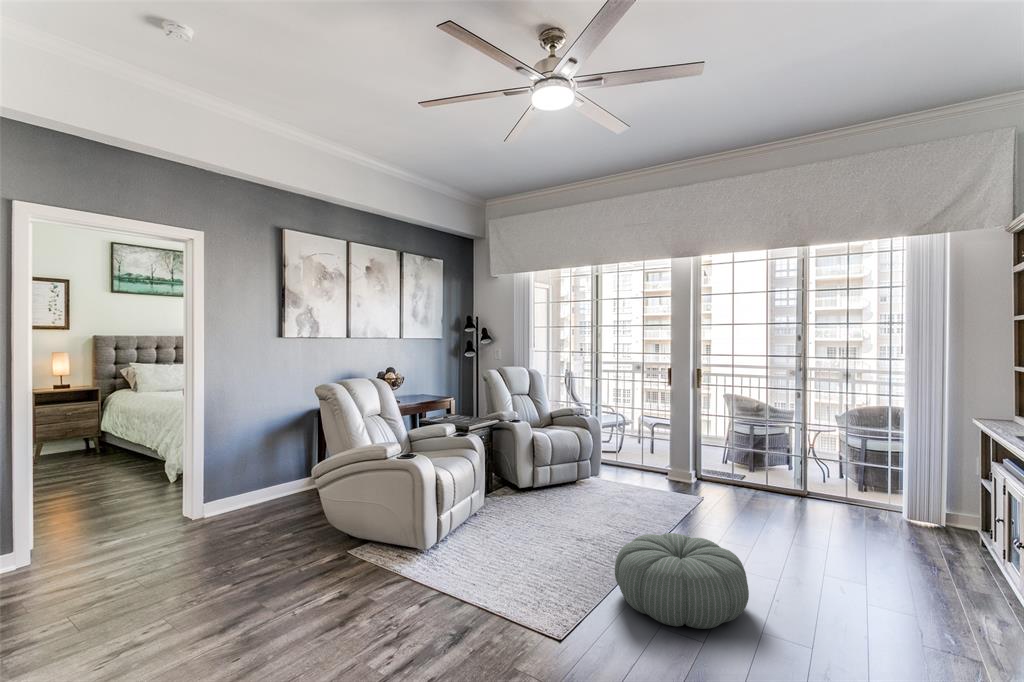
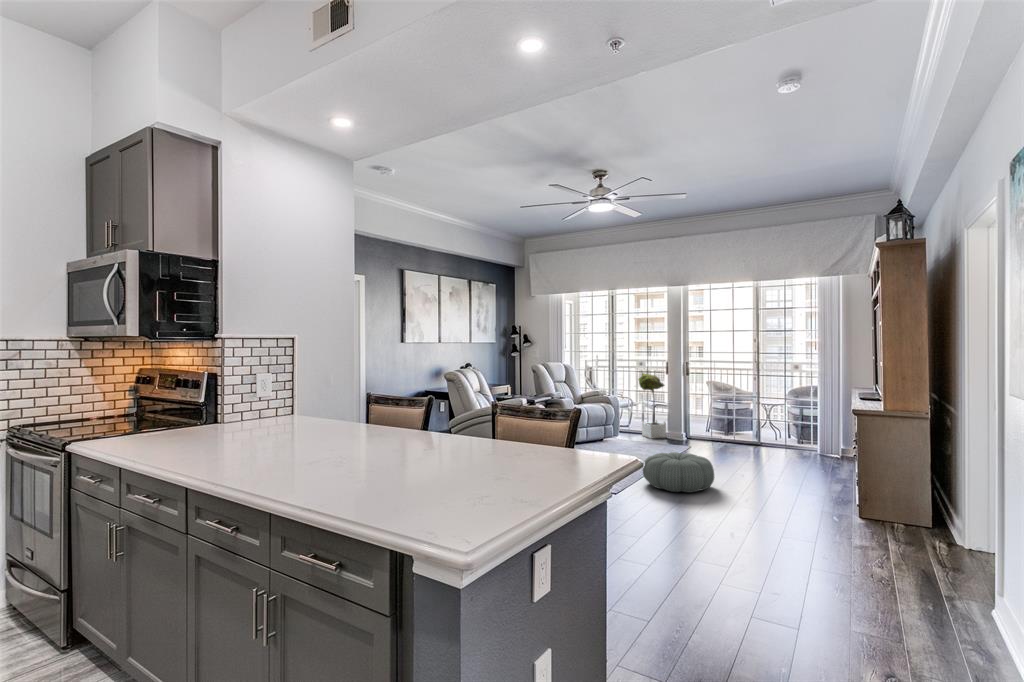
potted tree: none [629,381,669,476] -> present [639,373,667,438]

